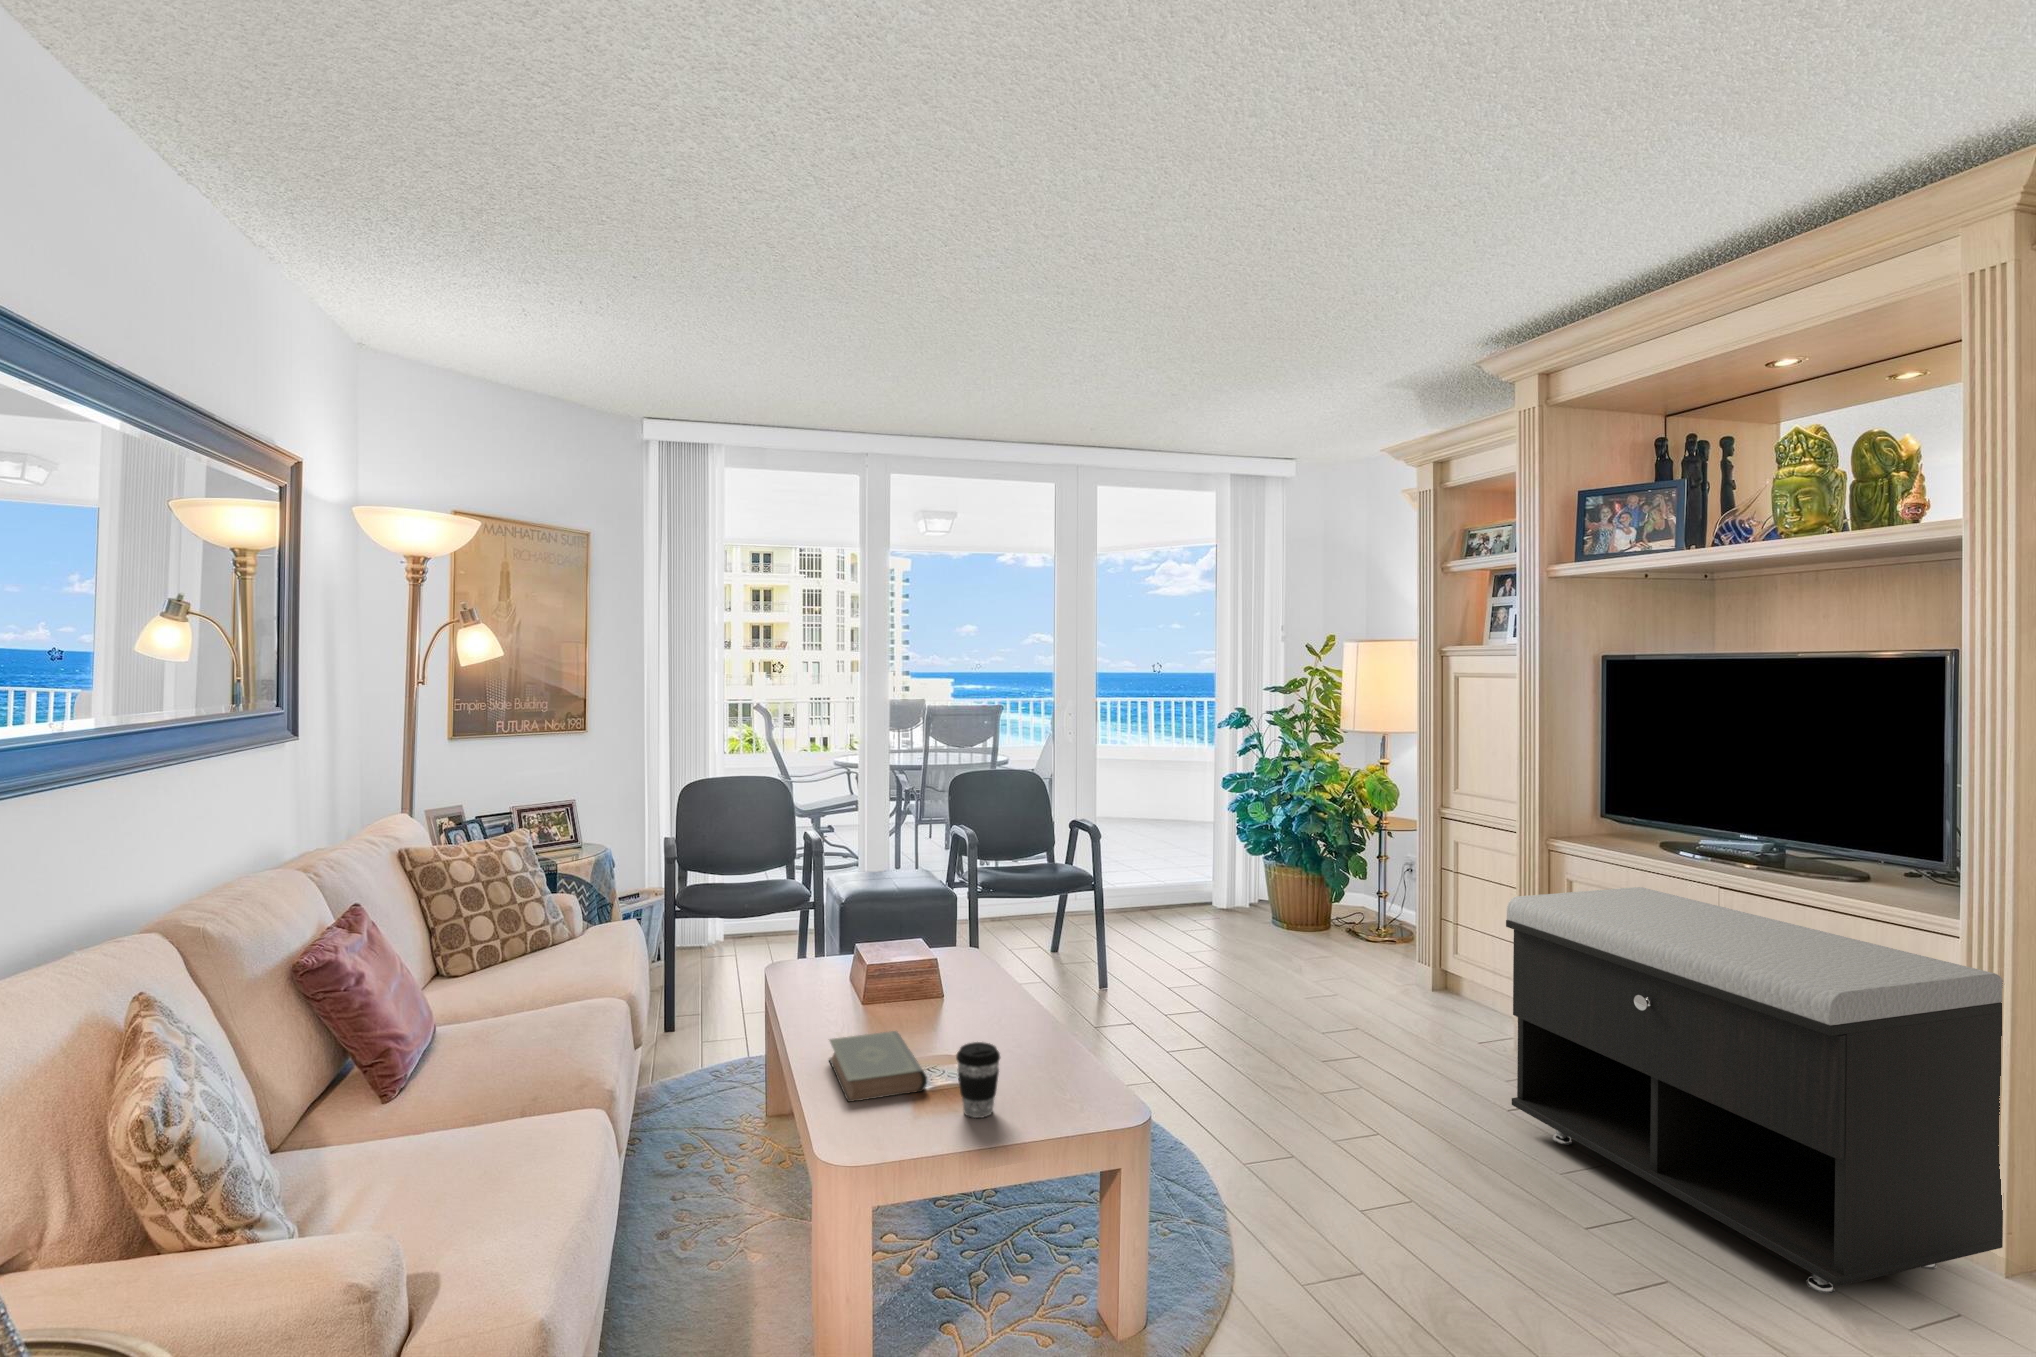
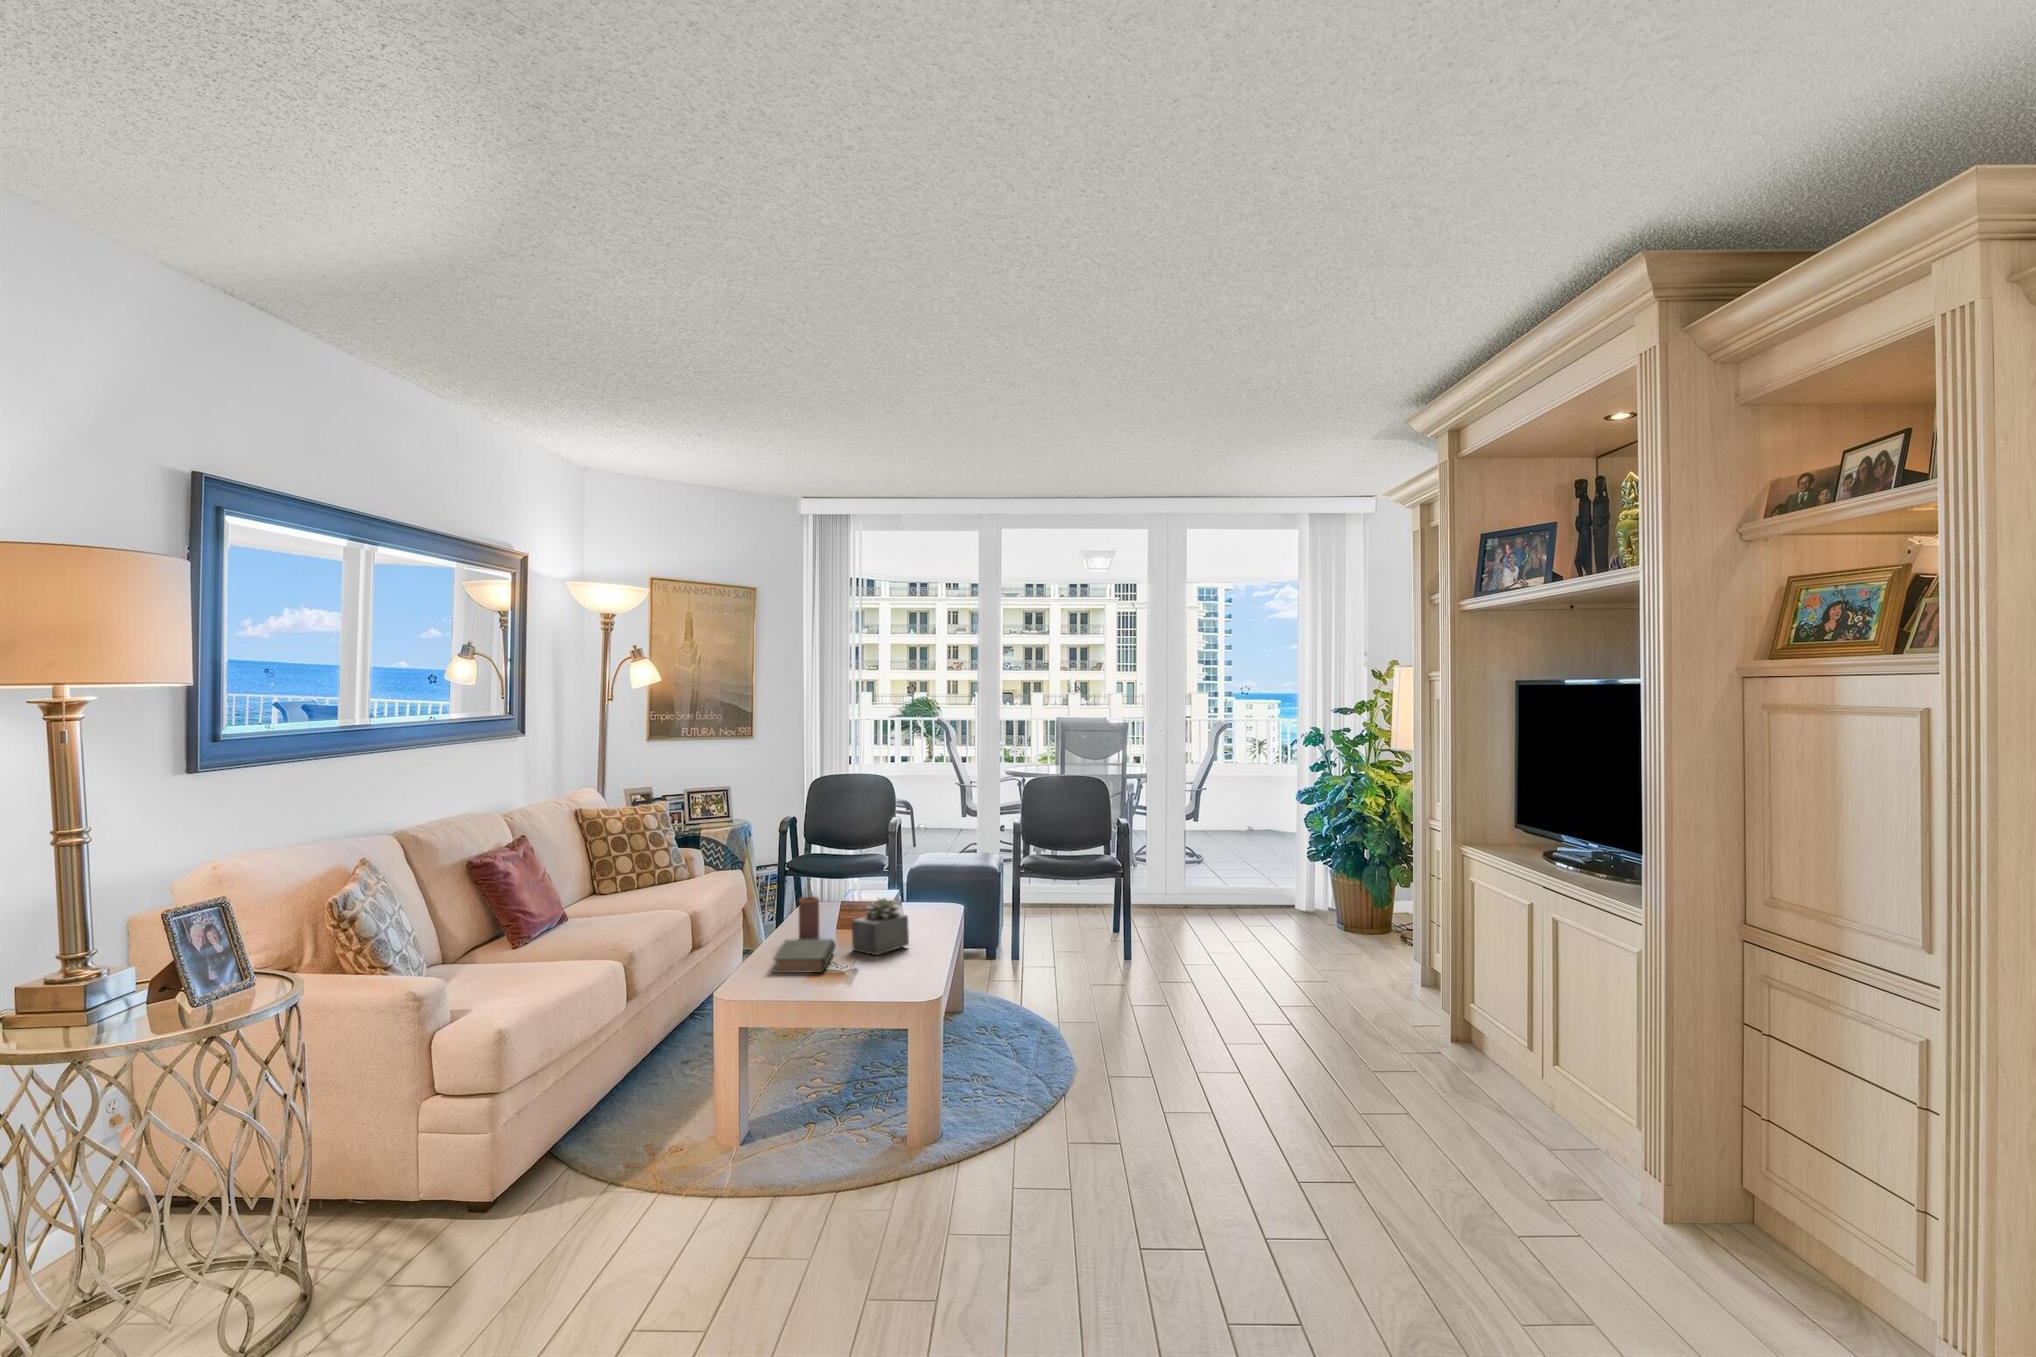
storage bench: present [1506,887,2003,1294] -> none [1348,883,1651,1197]
succulent plant: none [917,960,992,1048] -> present [852,898,909,955]
candle: none [819,965,849,1031] -> present [799,897,819,940]
coffee cup: present [956,1042,1000,1118] -> none [828,939,858,986]

